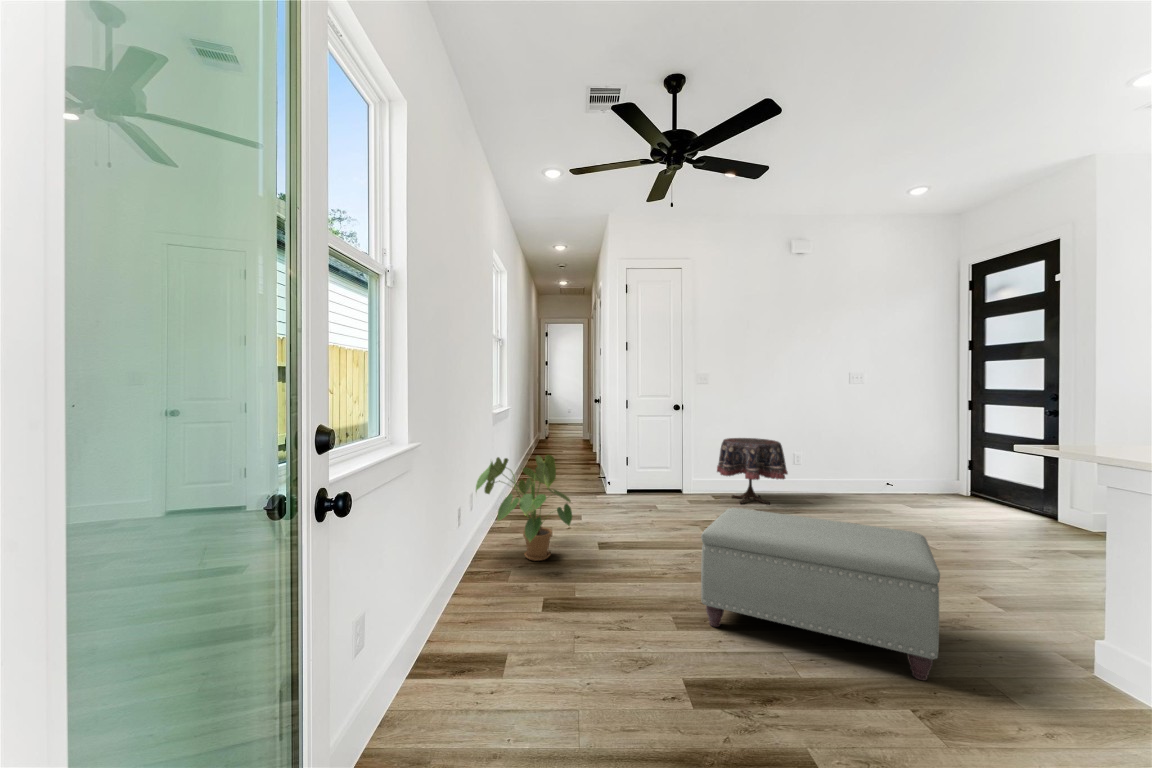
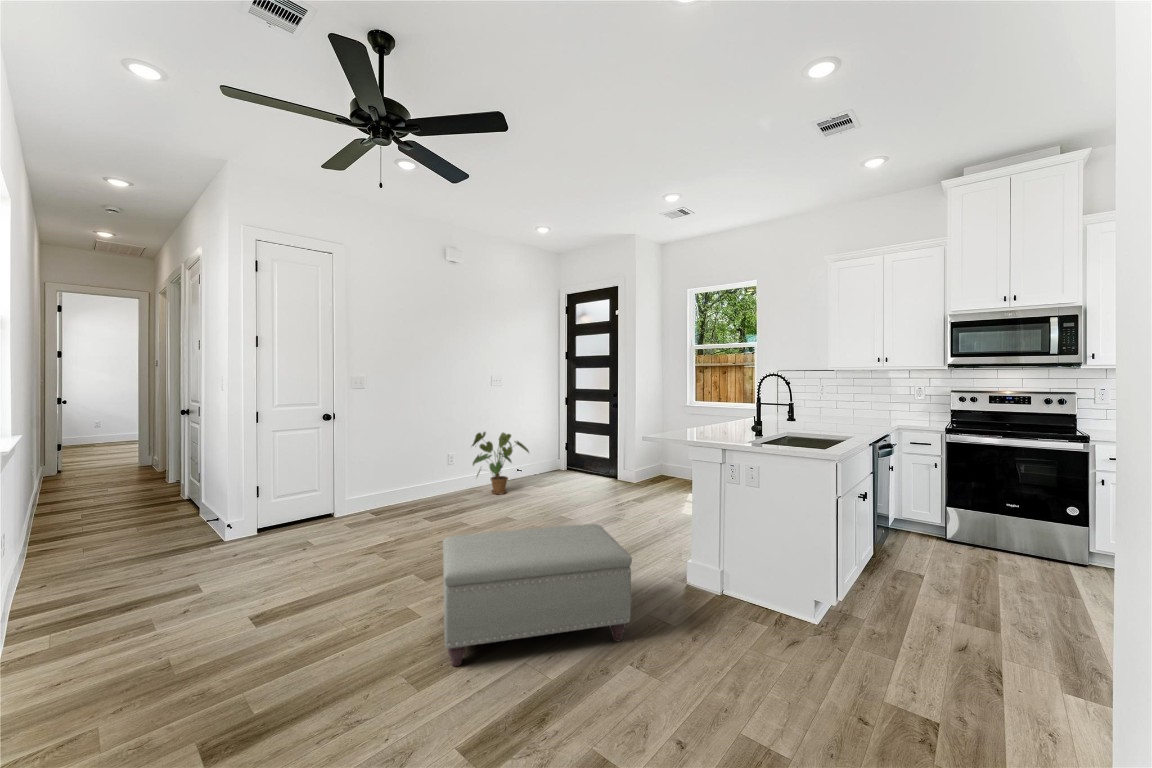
side table: present [717,438,788,504] -> none [374,445,447,516]
house plant: present [476,455,572,561] -> present [472,432,529,494]

